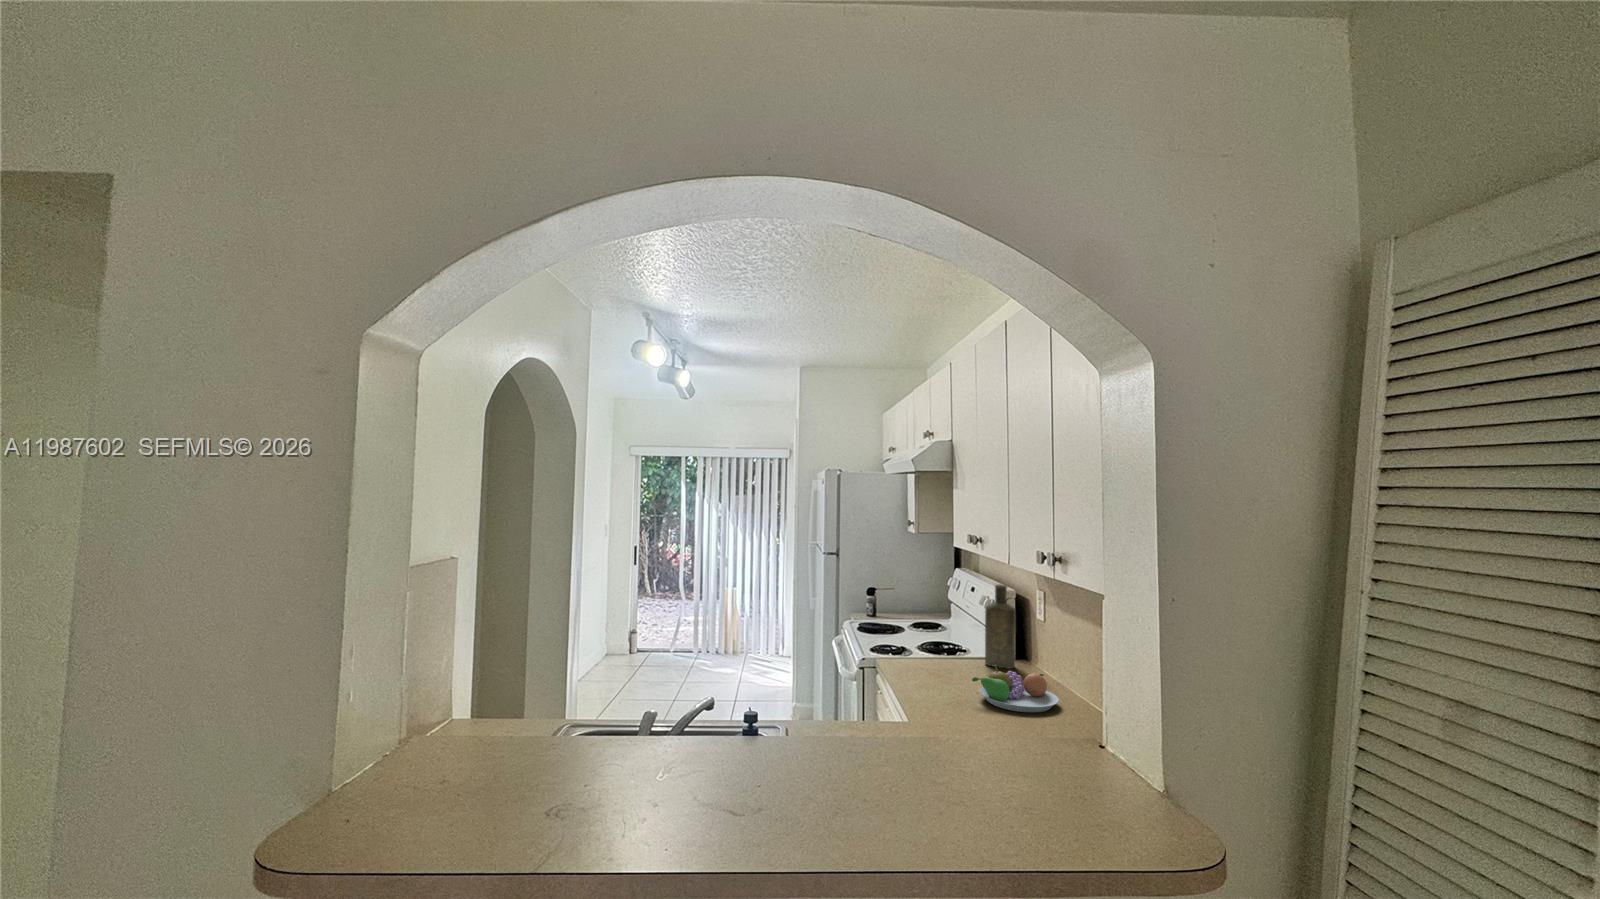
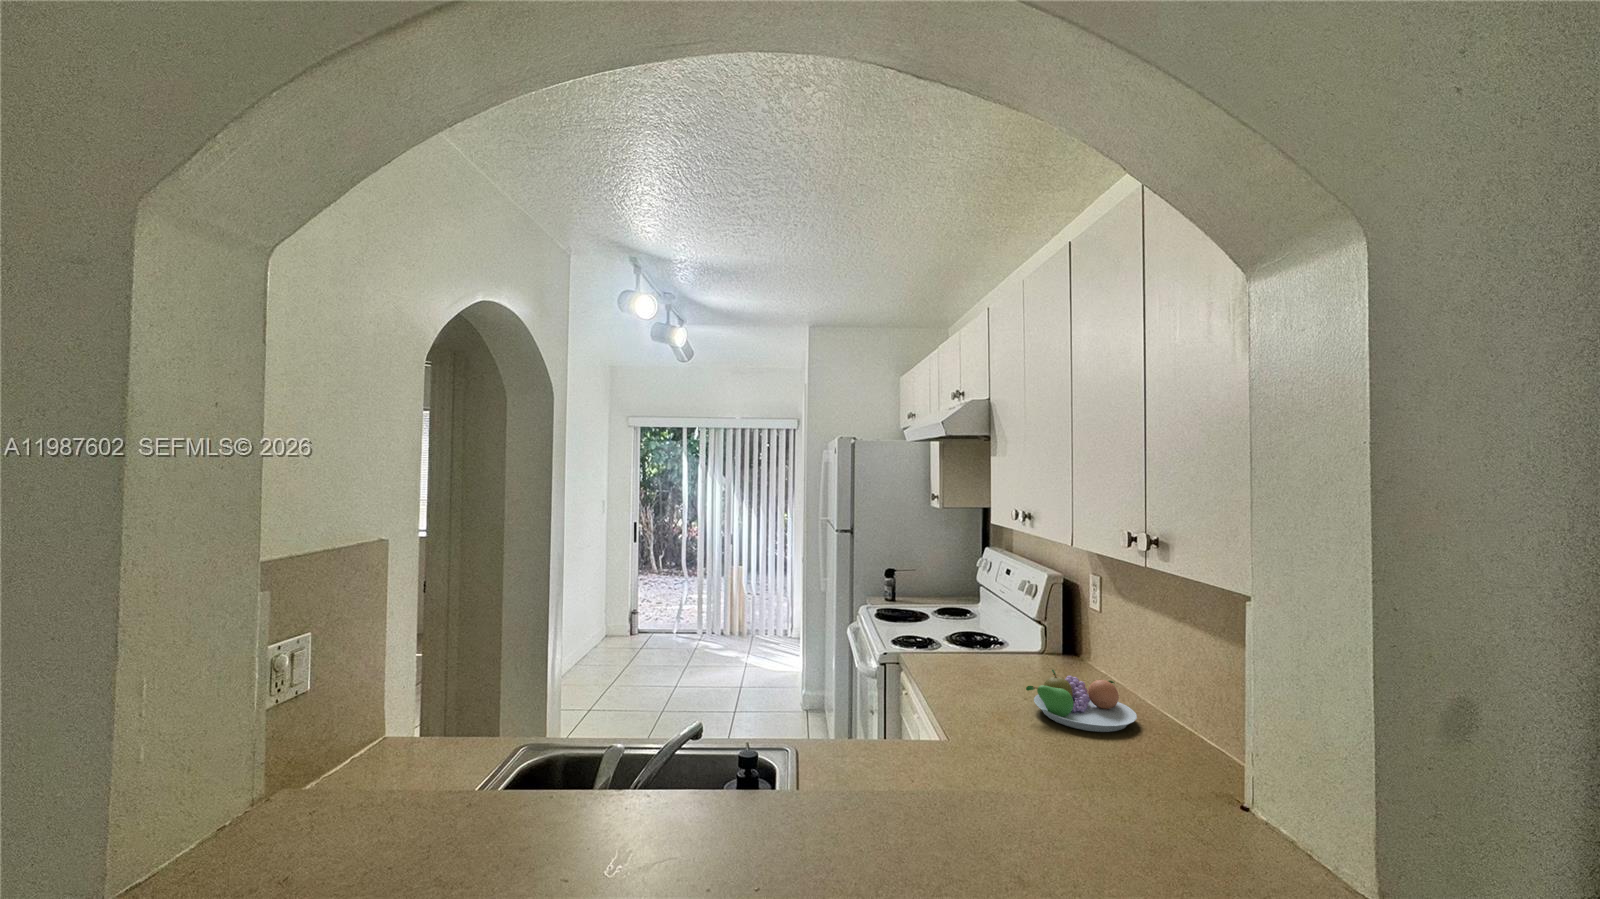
bottle: present [985,584,1016,669] -> none [1026,568,1067,668]

